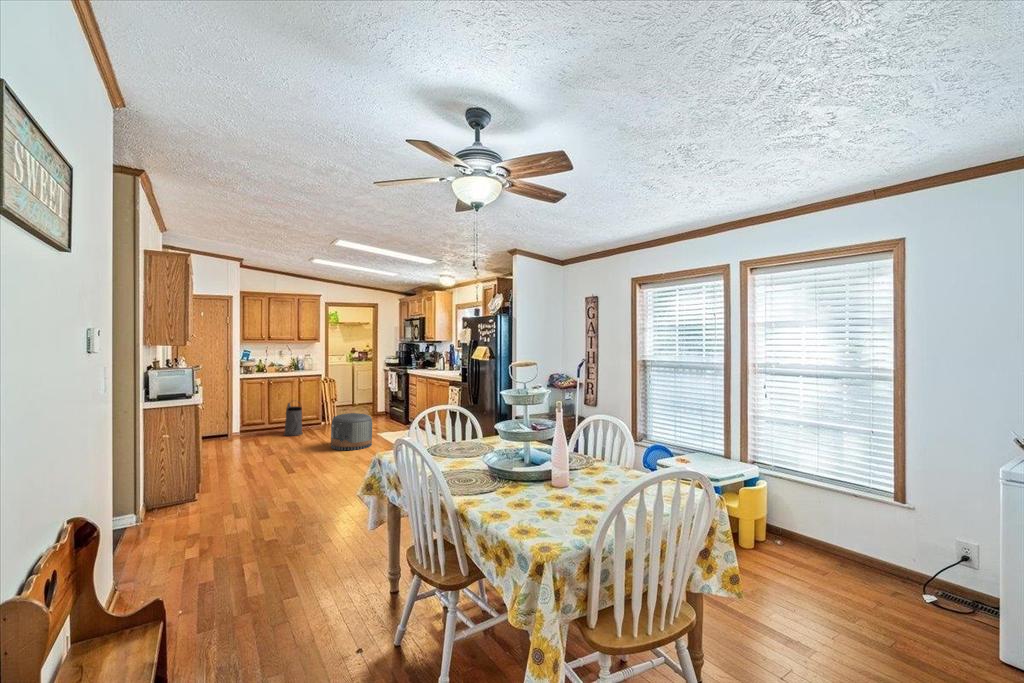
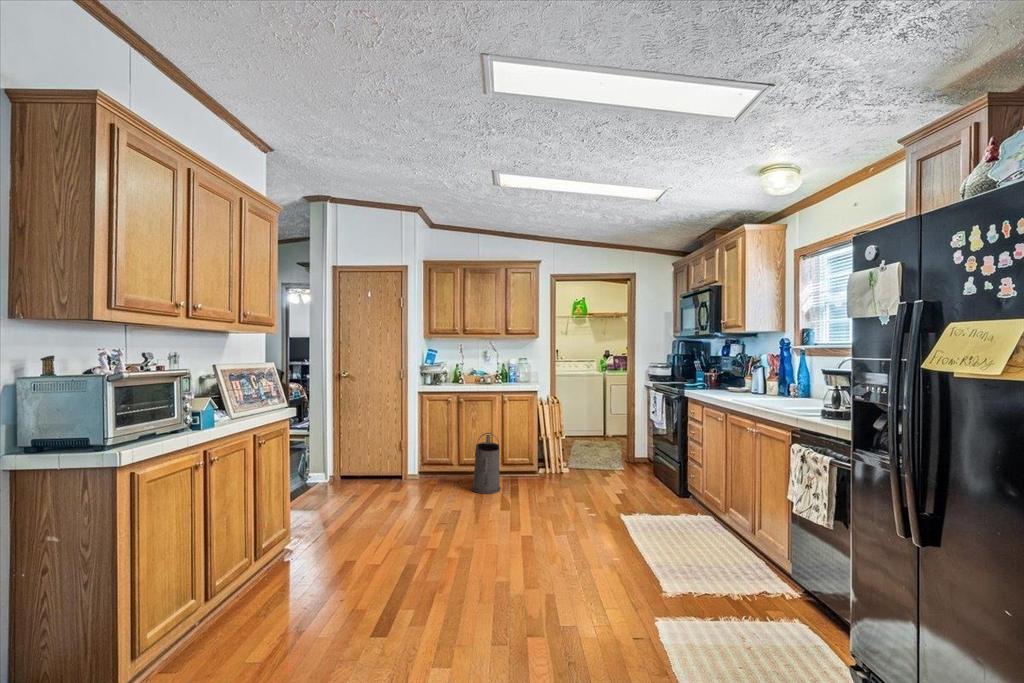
pouf: present [331,413,372,450] -> none [518,475,601,565]

